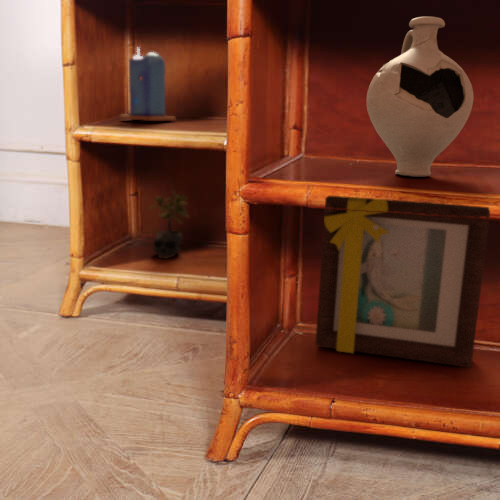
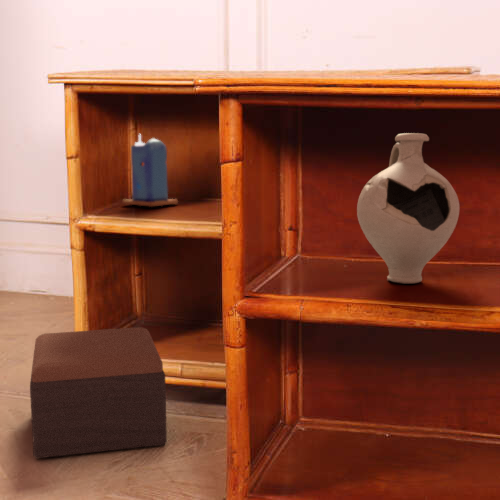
succulent plant: present [150,191,189,259] -> none [152,273,194,343]
picture frame: present [315,196,490,367] -> none [317,294,482,466]
footstool: none [24,240,162,362] -> present [30,327,167,458]

